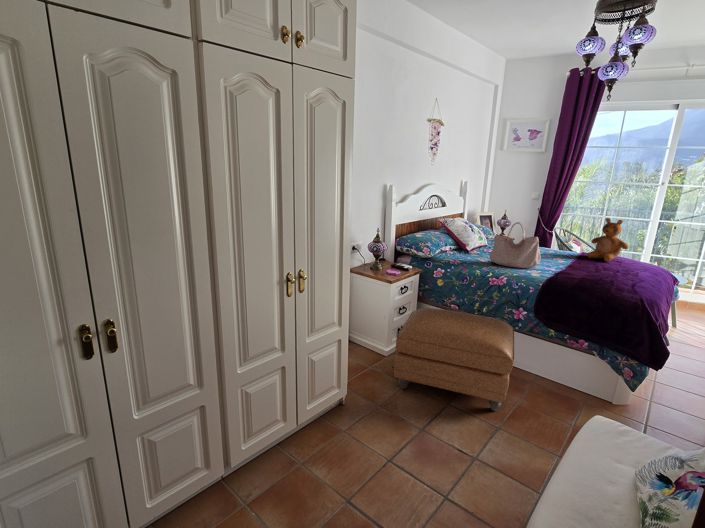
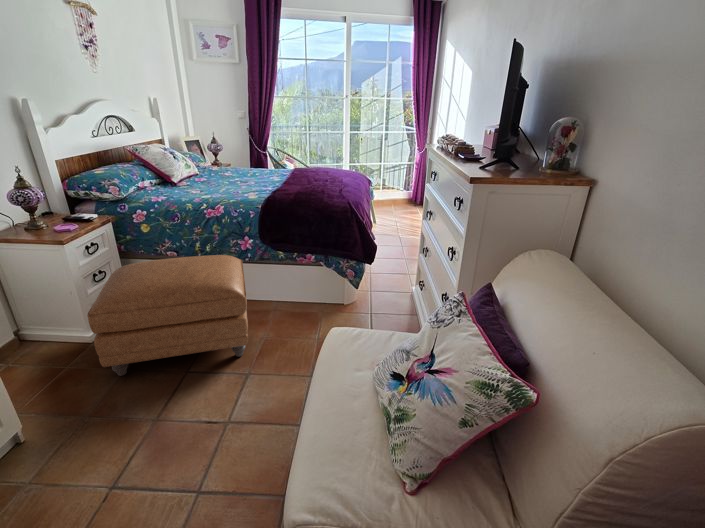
teddy bear: present [588,218,628,262] -> none [299,129,331,174]
handbag: present [490,222,541,268] -> none [199,140,255,193]

